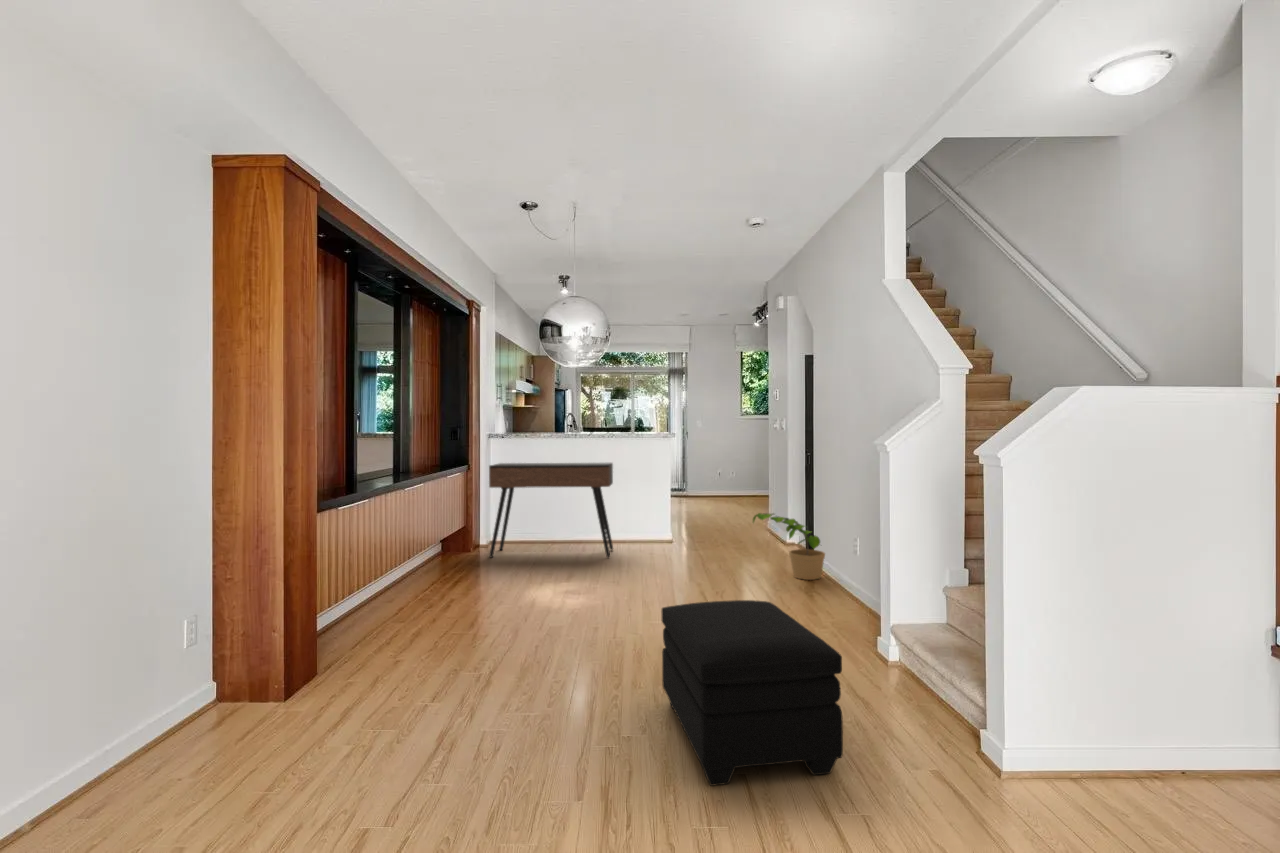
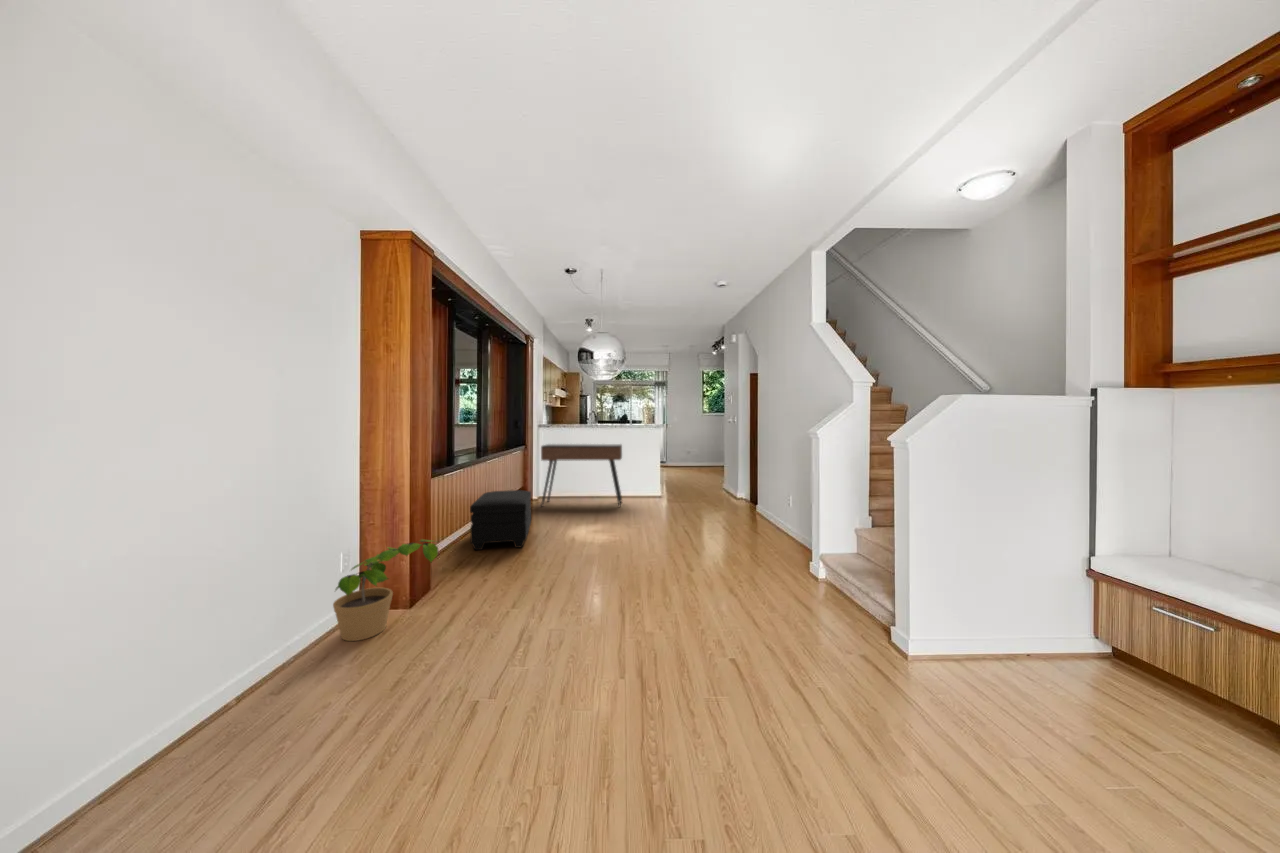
potted plant: present [753,513,825,580] -> present [333,540,438,641]
ottoman: present [661,600,843,786] -> present [470,490,531,550]

